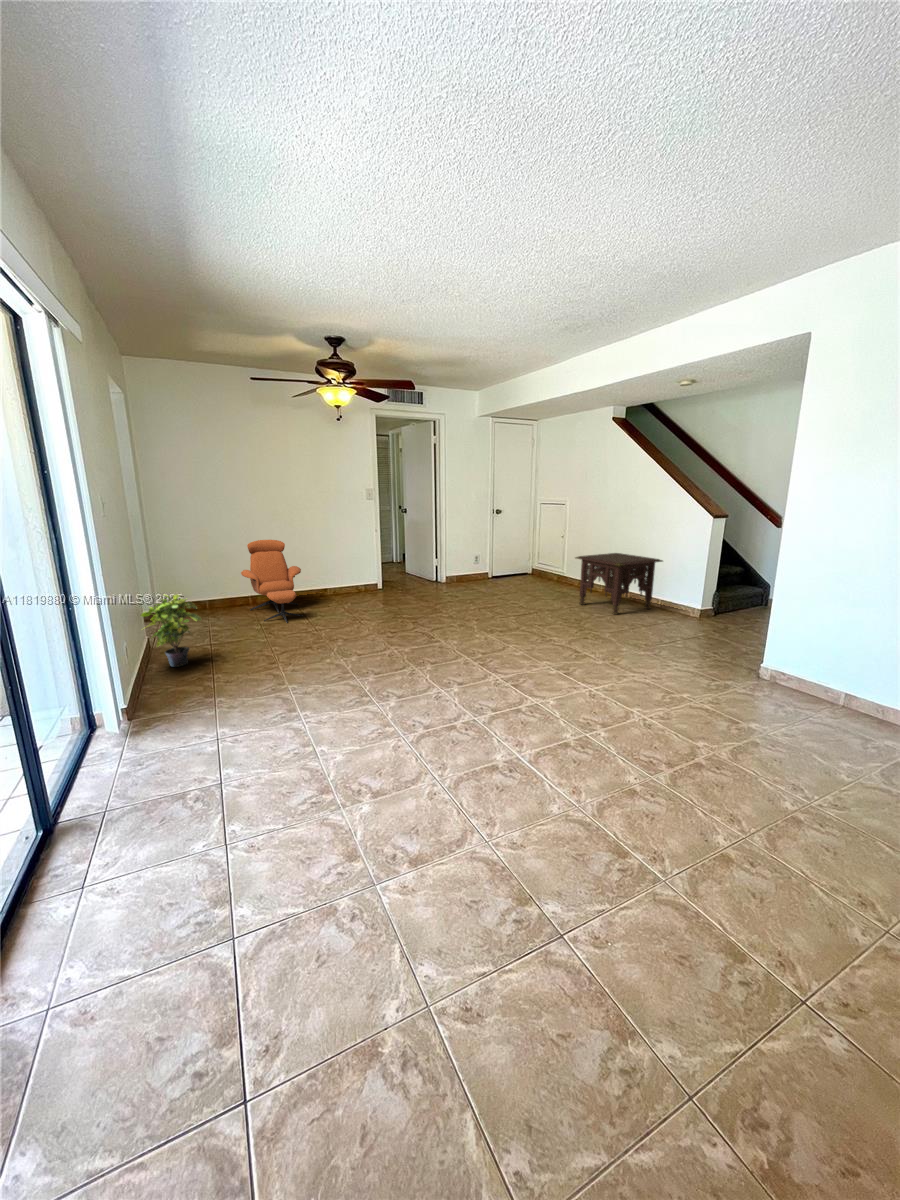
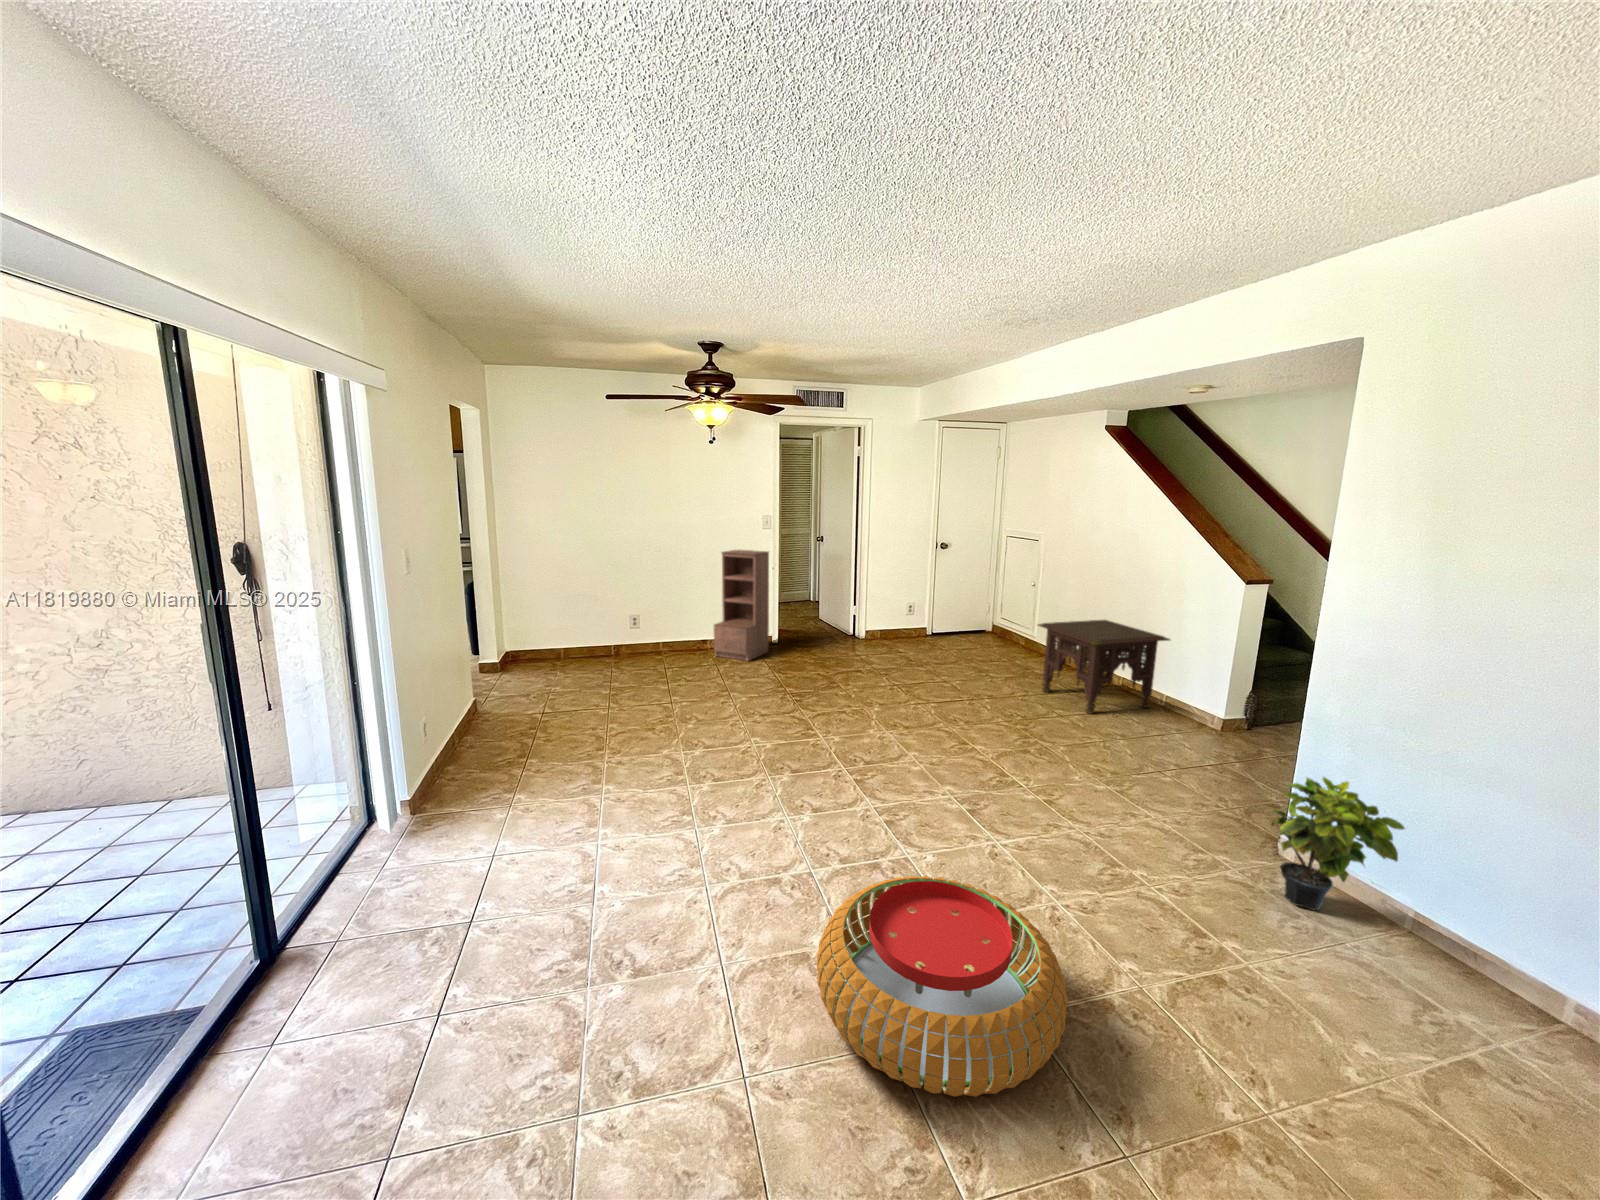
bookshelf: none [332,515,375,601] -> present [714,550,769,661]
lounge chair: present [241,540,302,622] -> none [600,579,673,689]
potted plant: present [141,594,201,667] -> present [1271,777,1405,910]
pouf: none [510,703,690,827] -> present [817,876,1068,1097]

